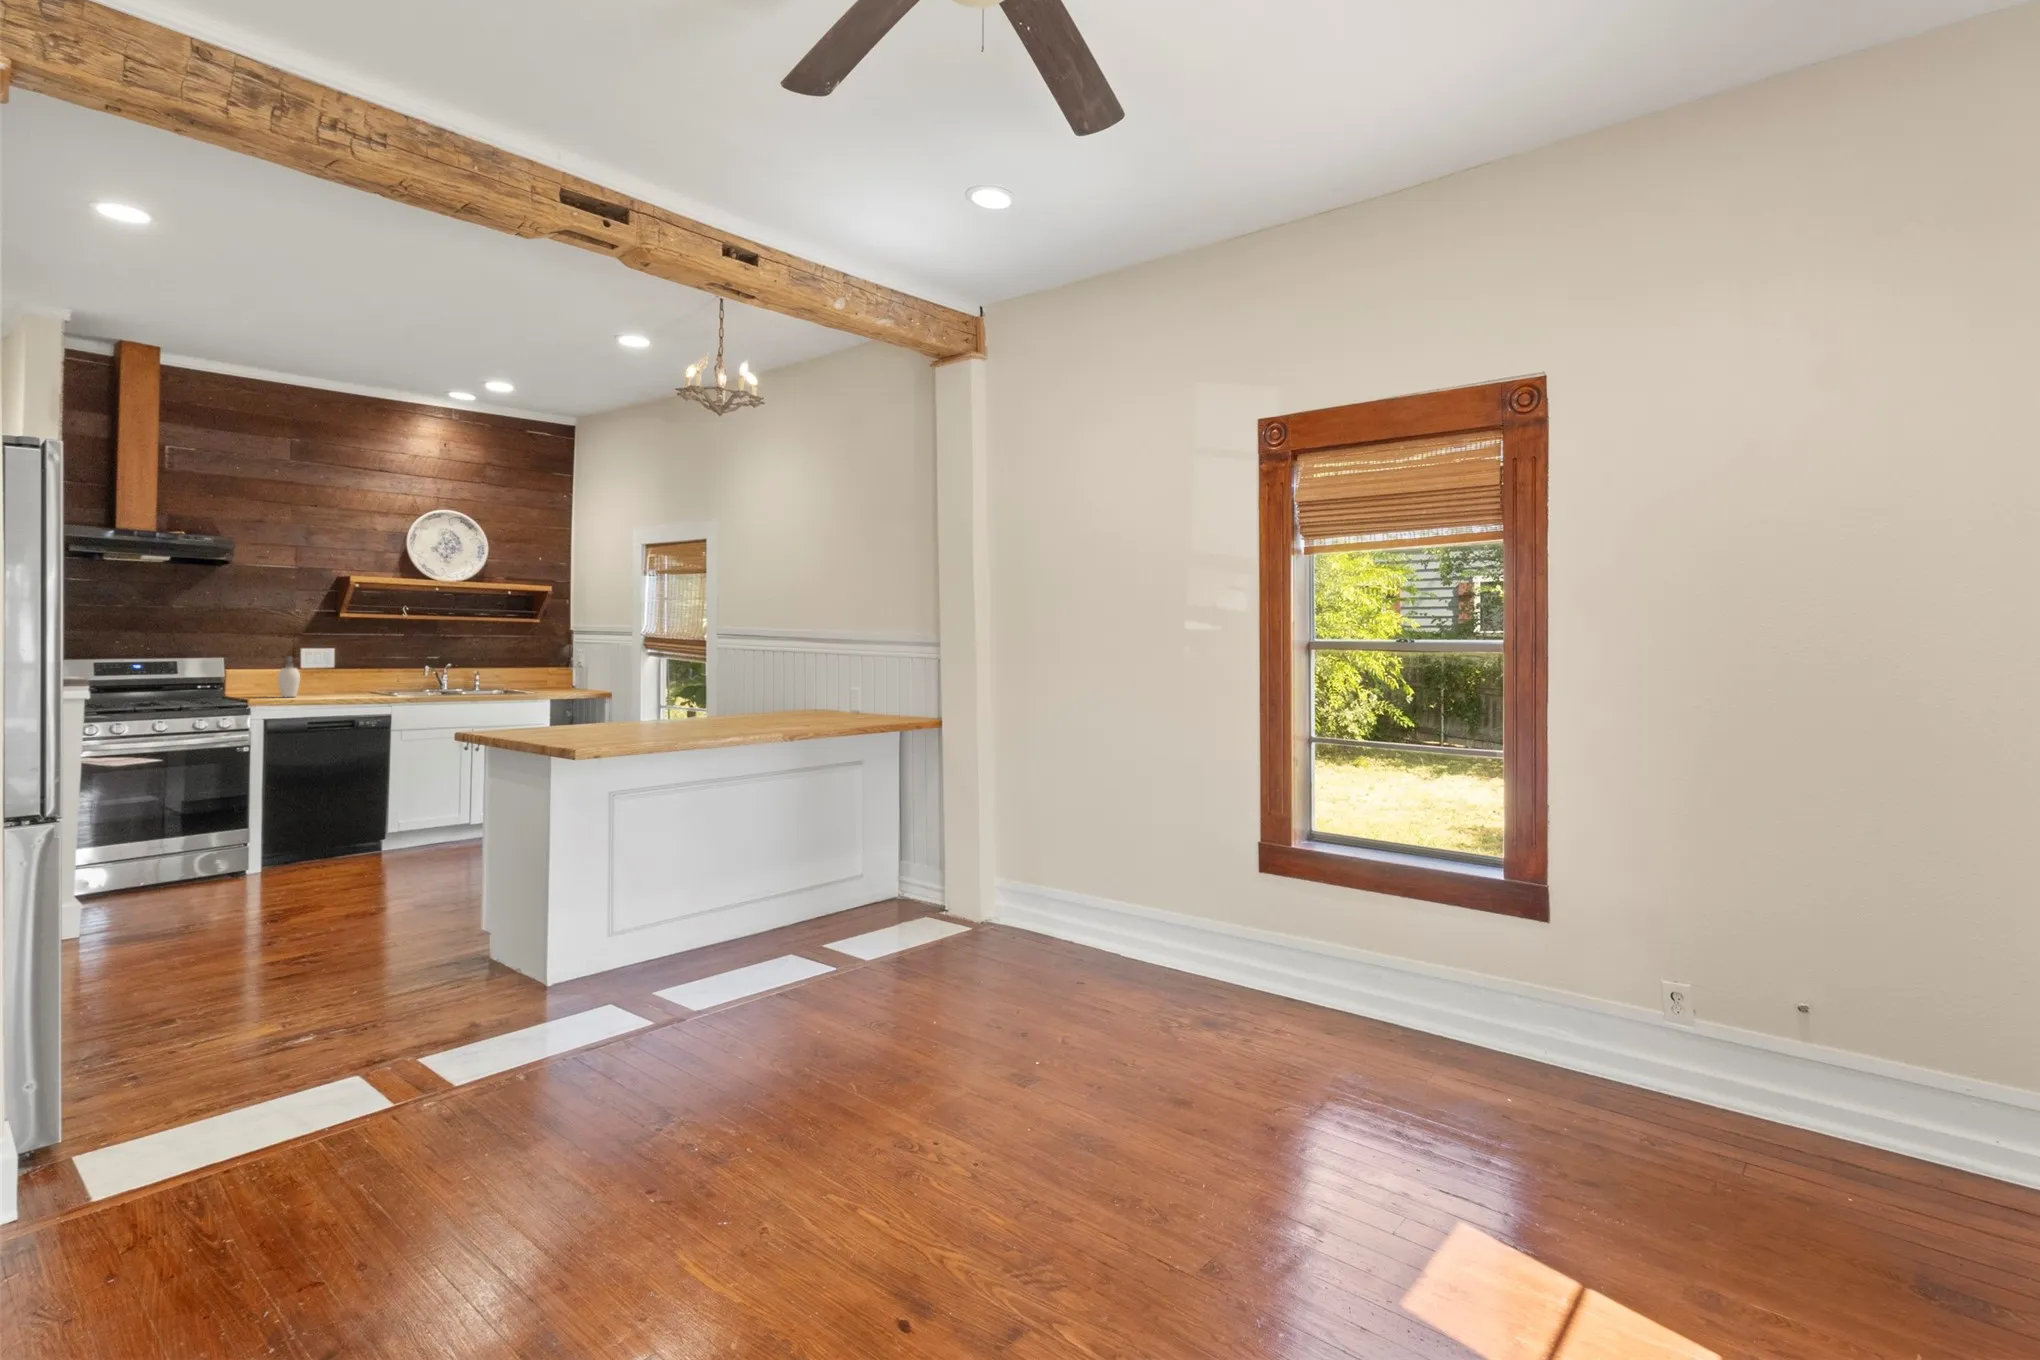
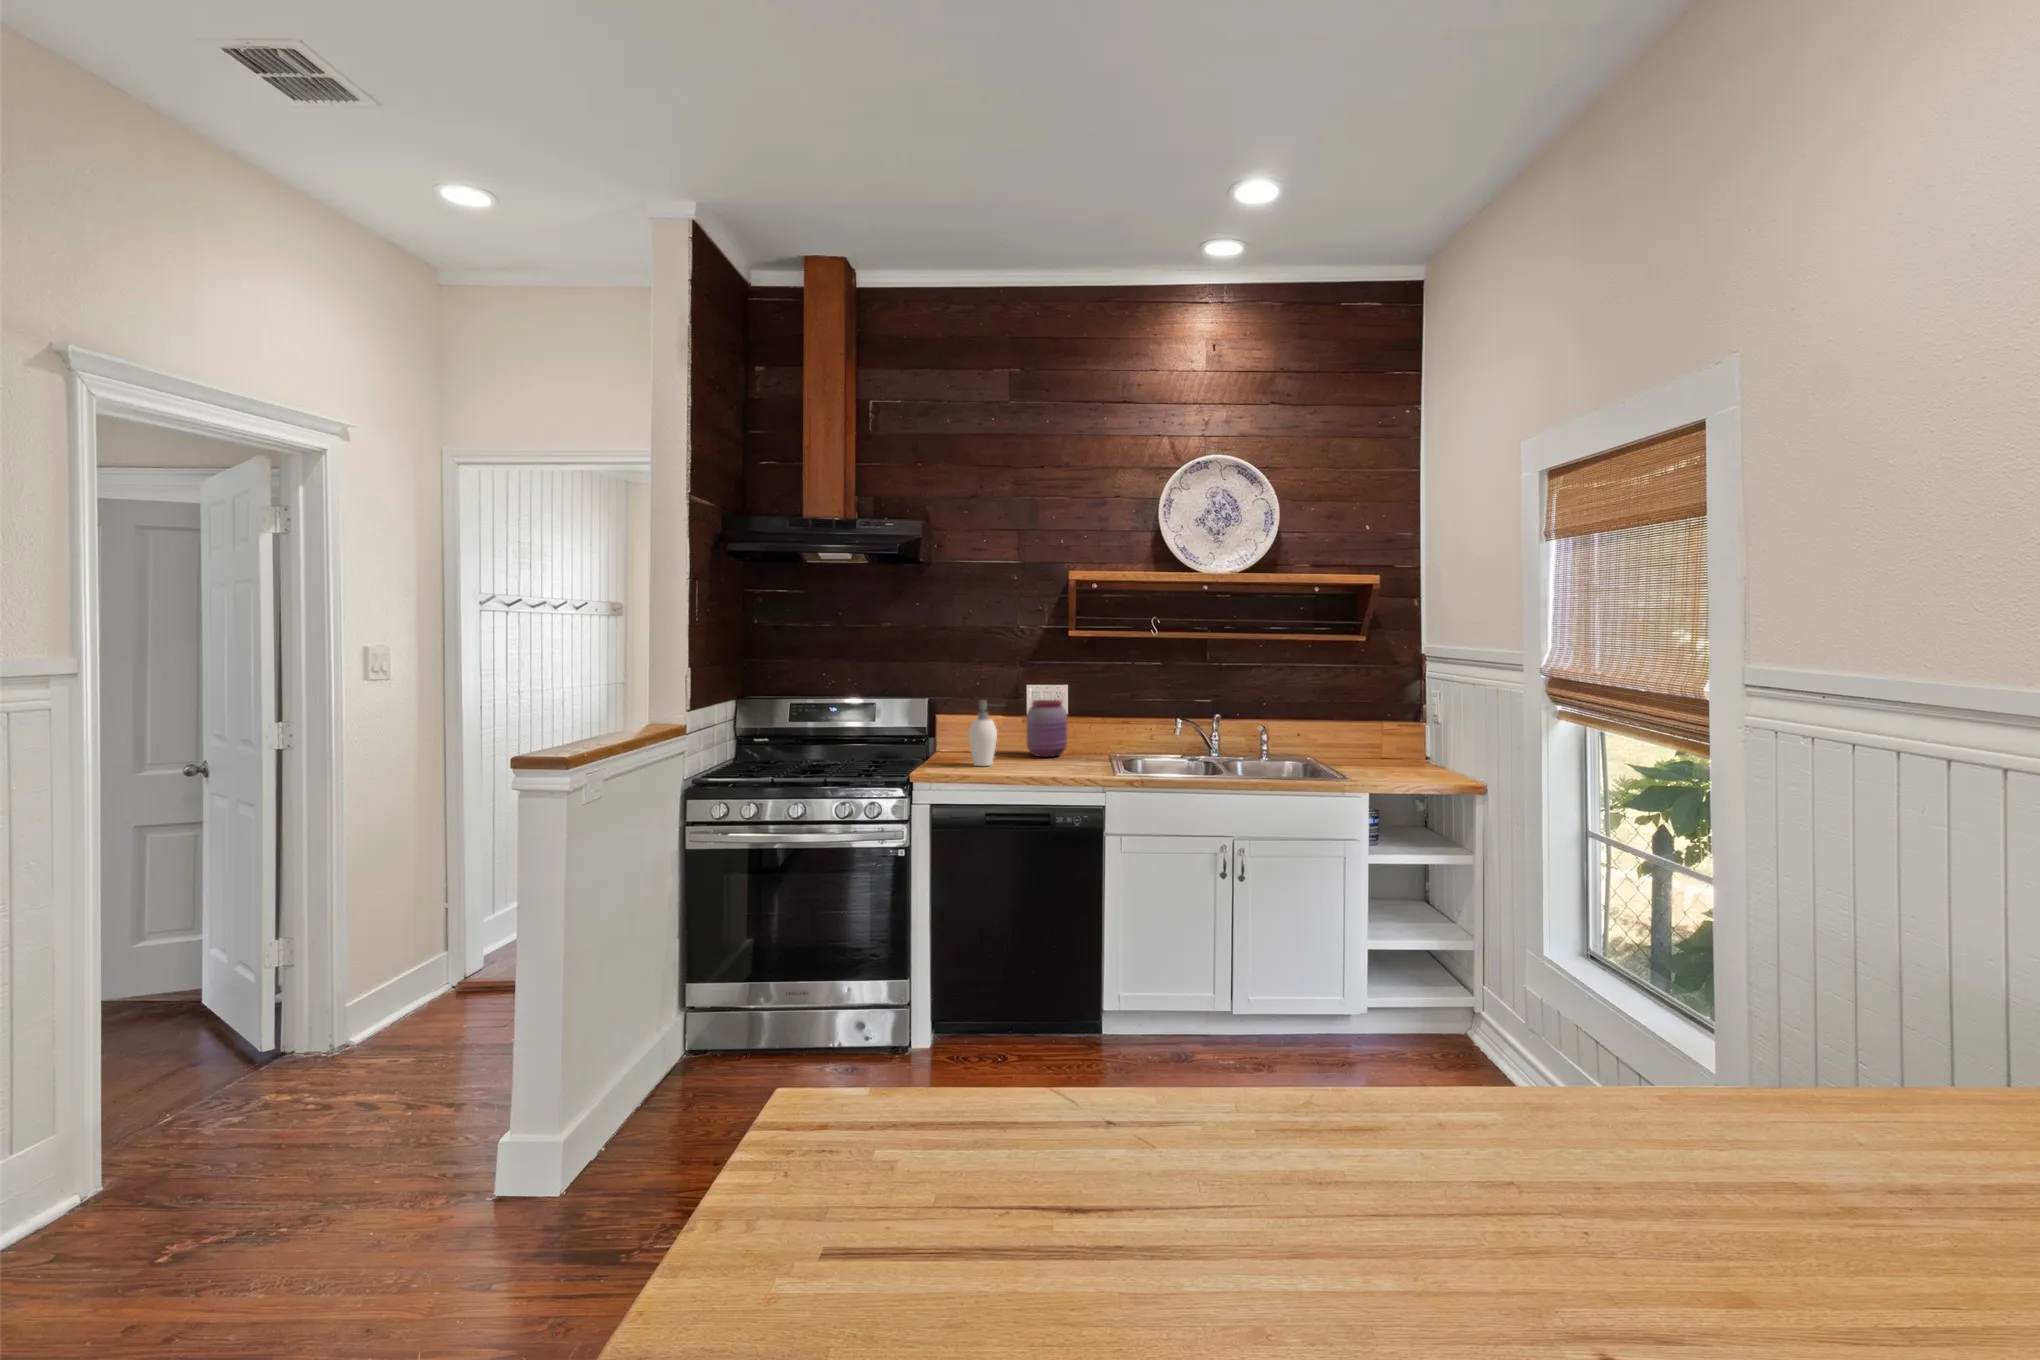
jar: none [308,658,341,693] -> present [1026,700,1067,757]

